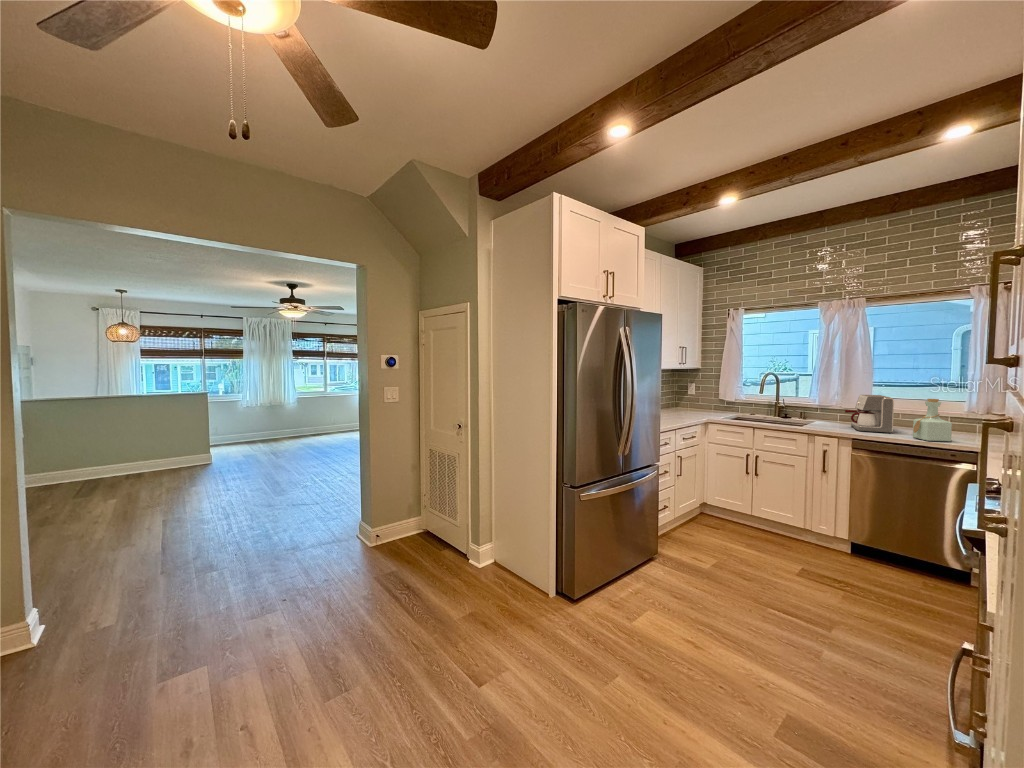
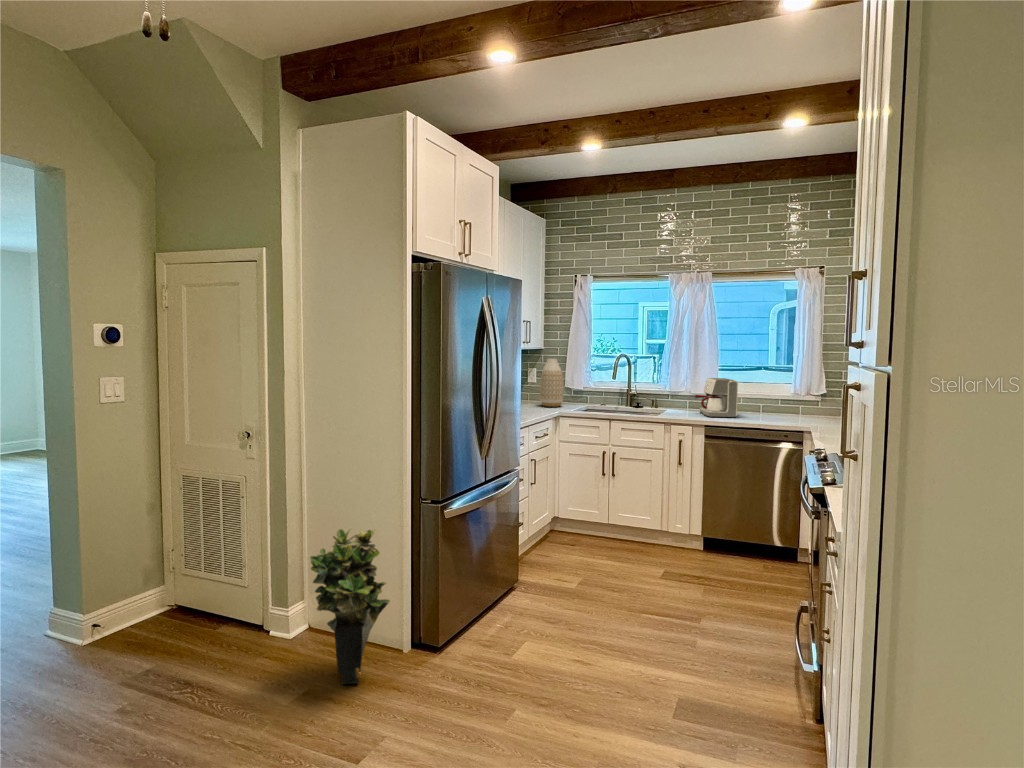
vase: none [693,376,714,415] -> present [540,359,563,407]
bottle: present [913,399,952,441] -> none [753,381,784,423]
potted plant: none [482,497,537,613] -> present [310,529,390,685]

